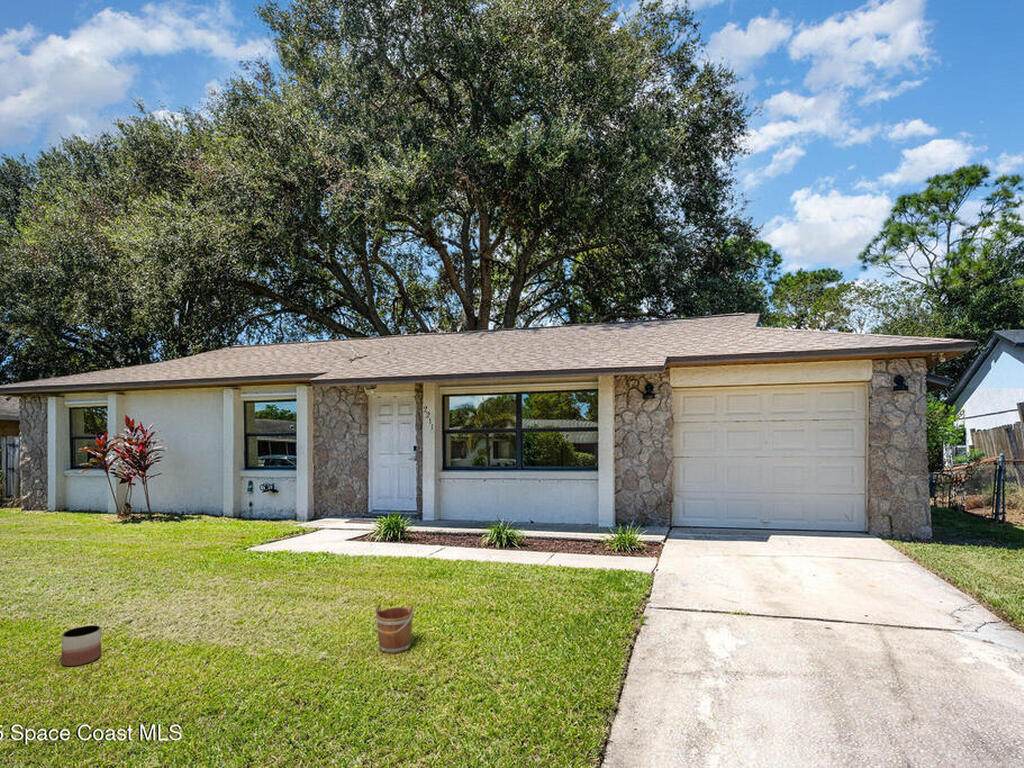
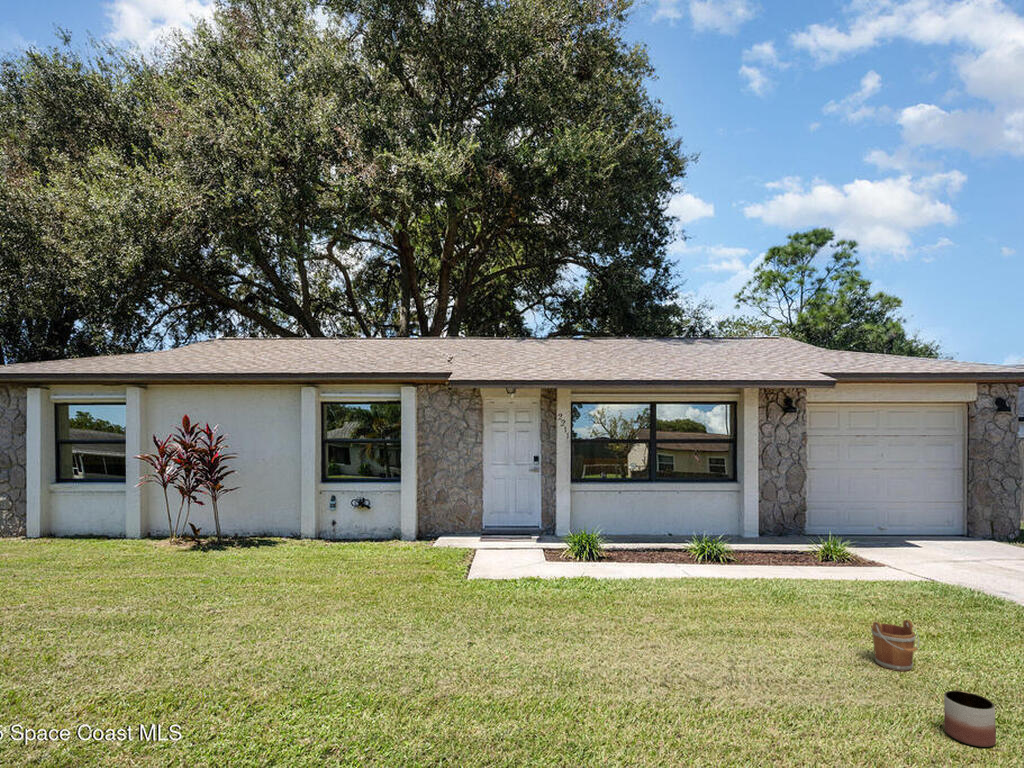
planter: present [61,625,101,666] -> present [944,691,996,747]

